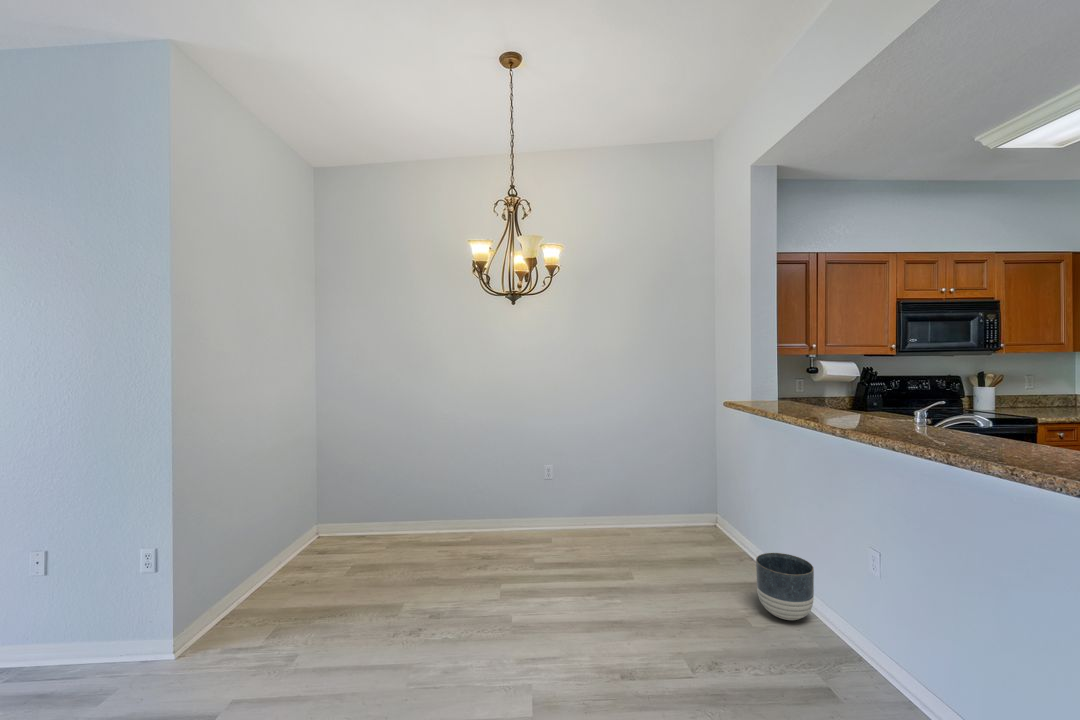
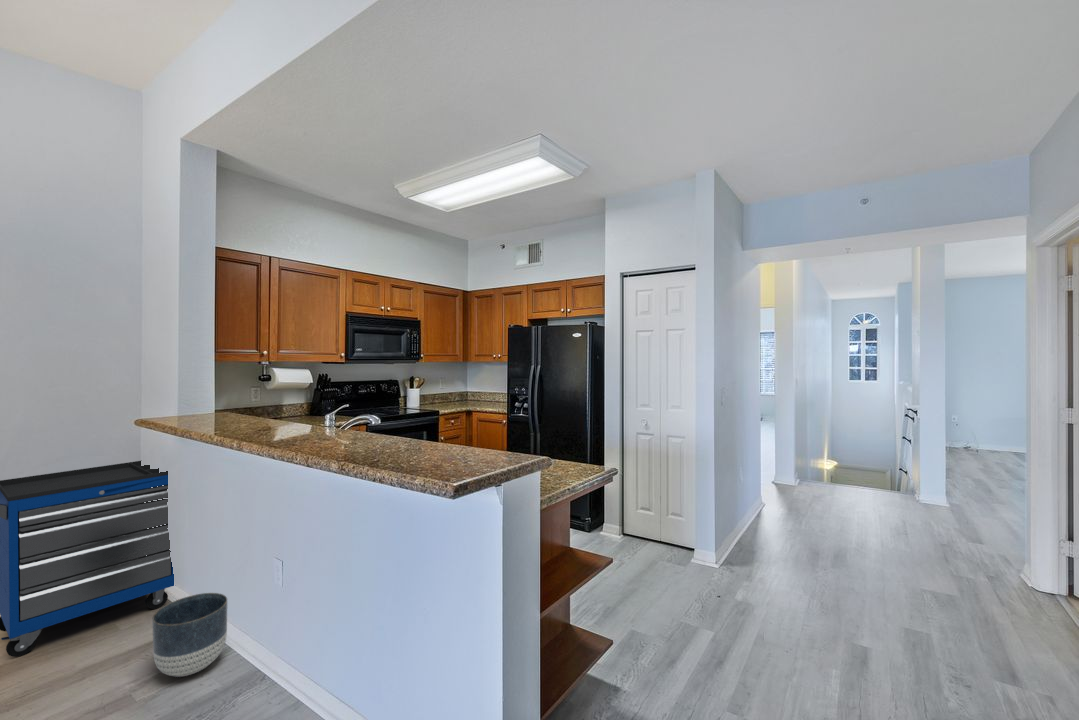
storage cabinet: none [635,434,754,557] -> present [0,461,174,657]

